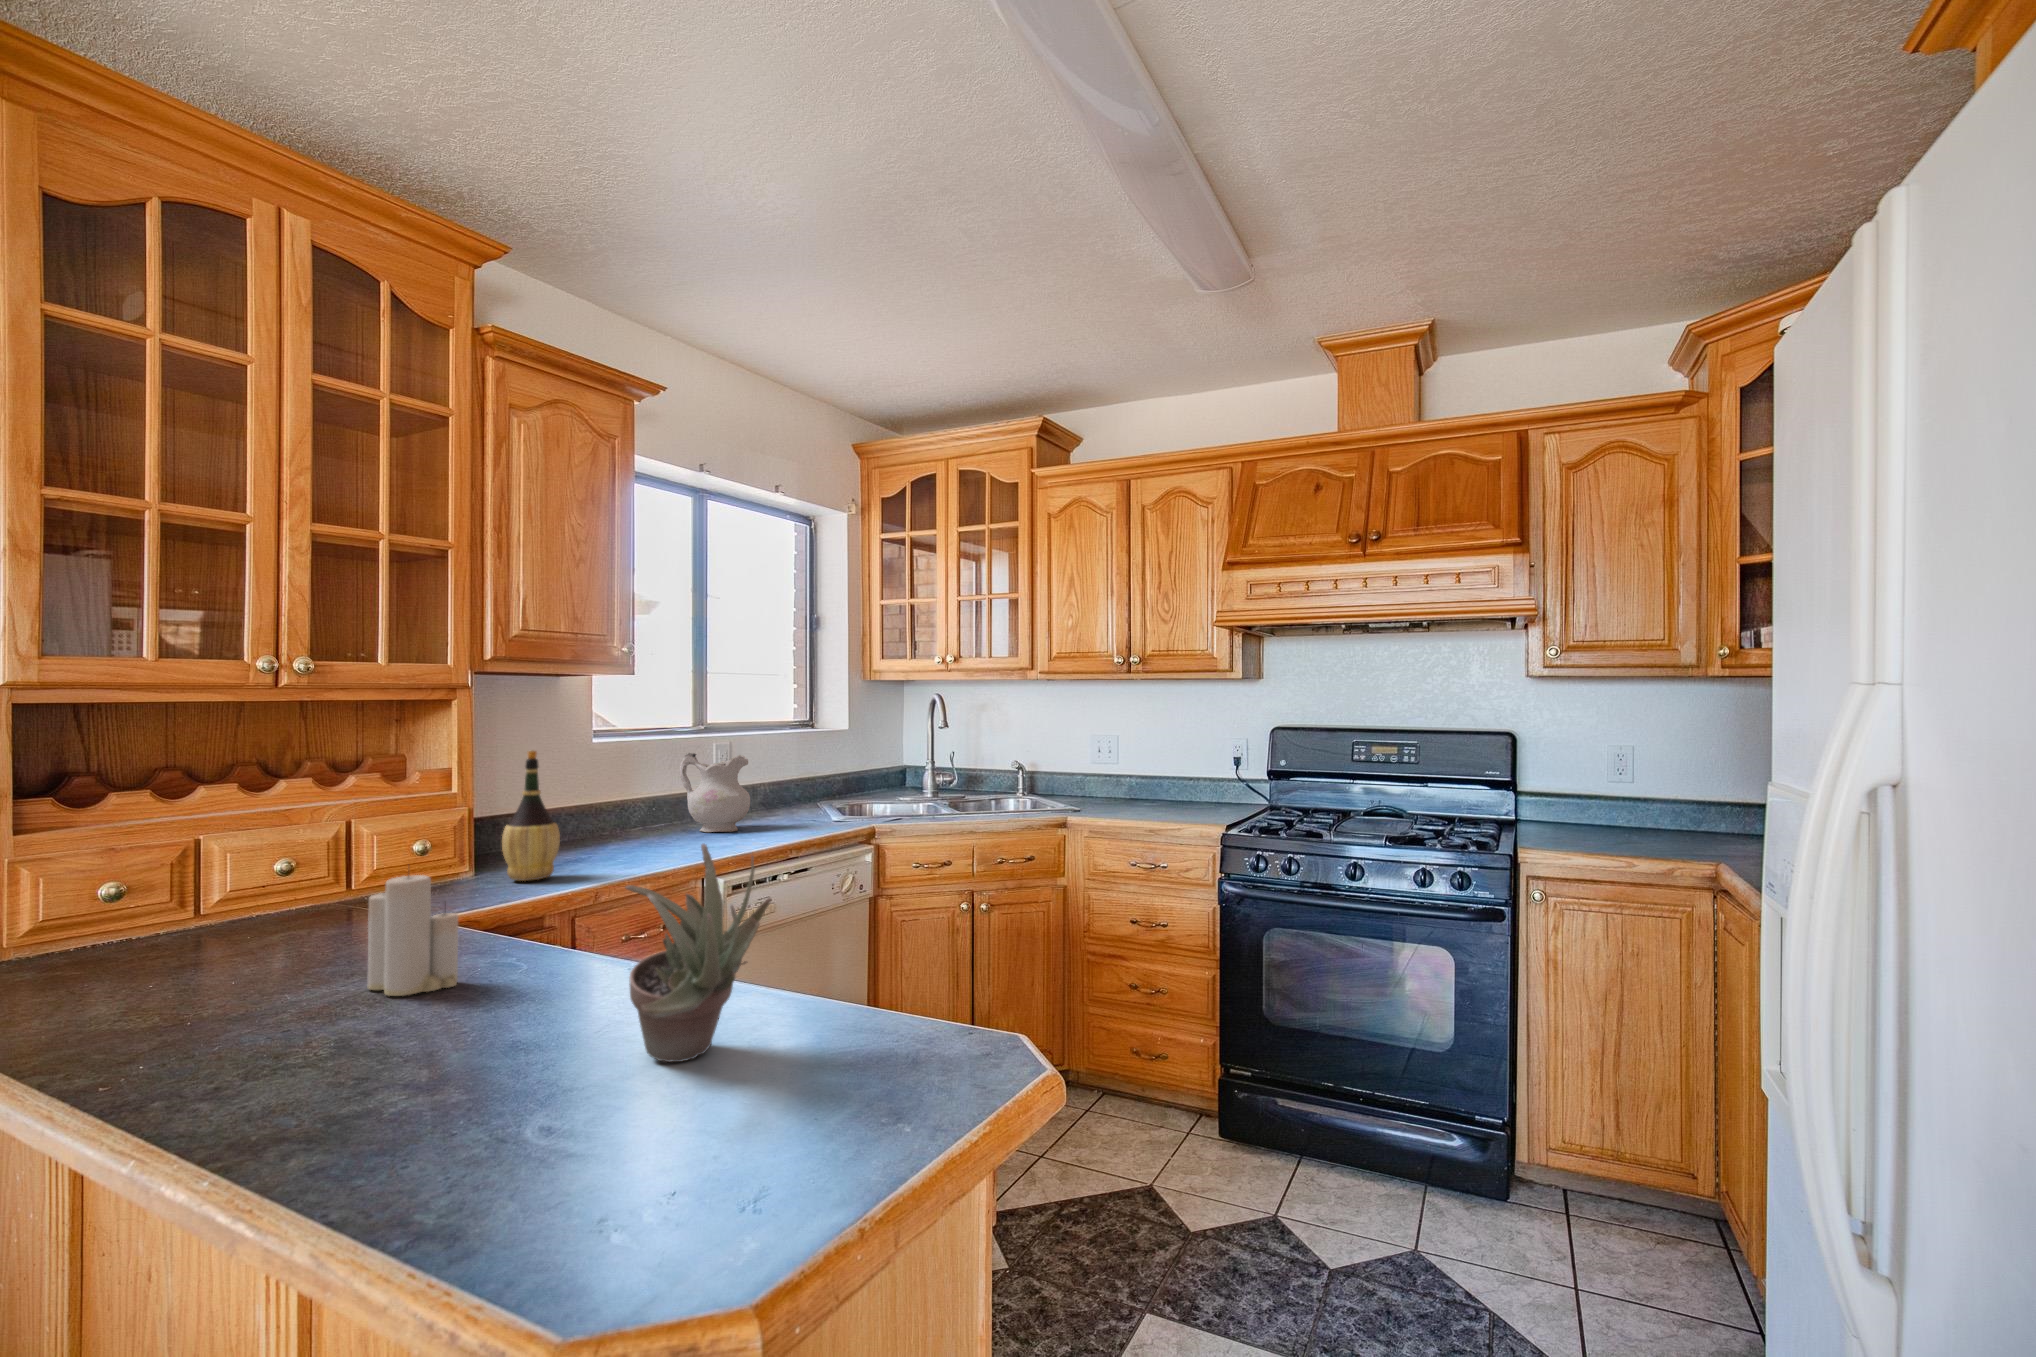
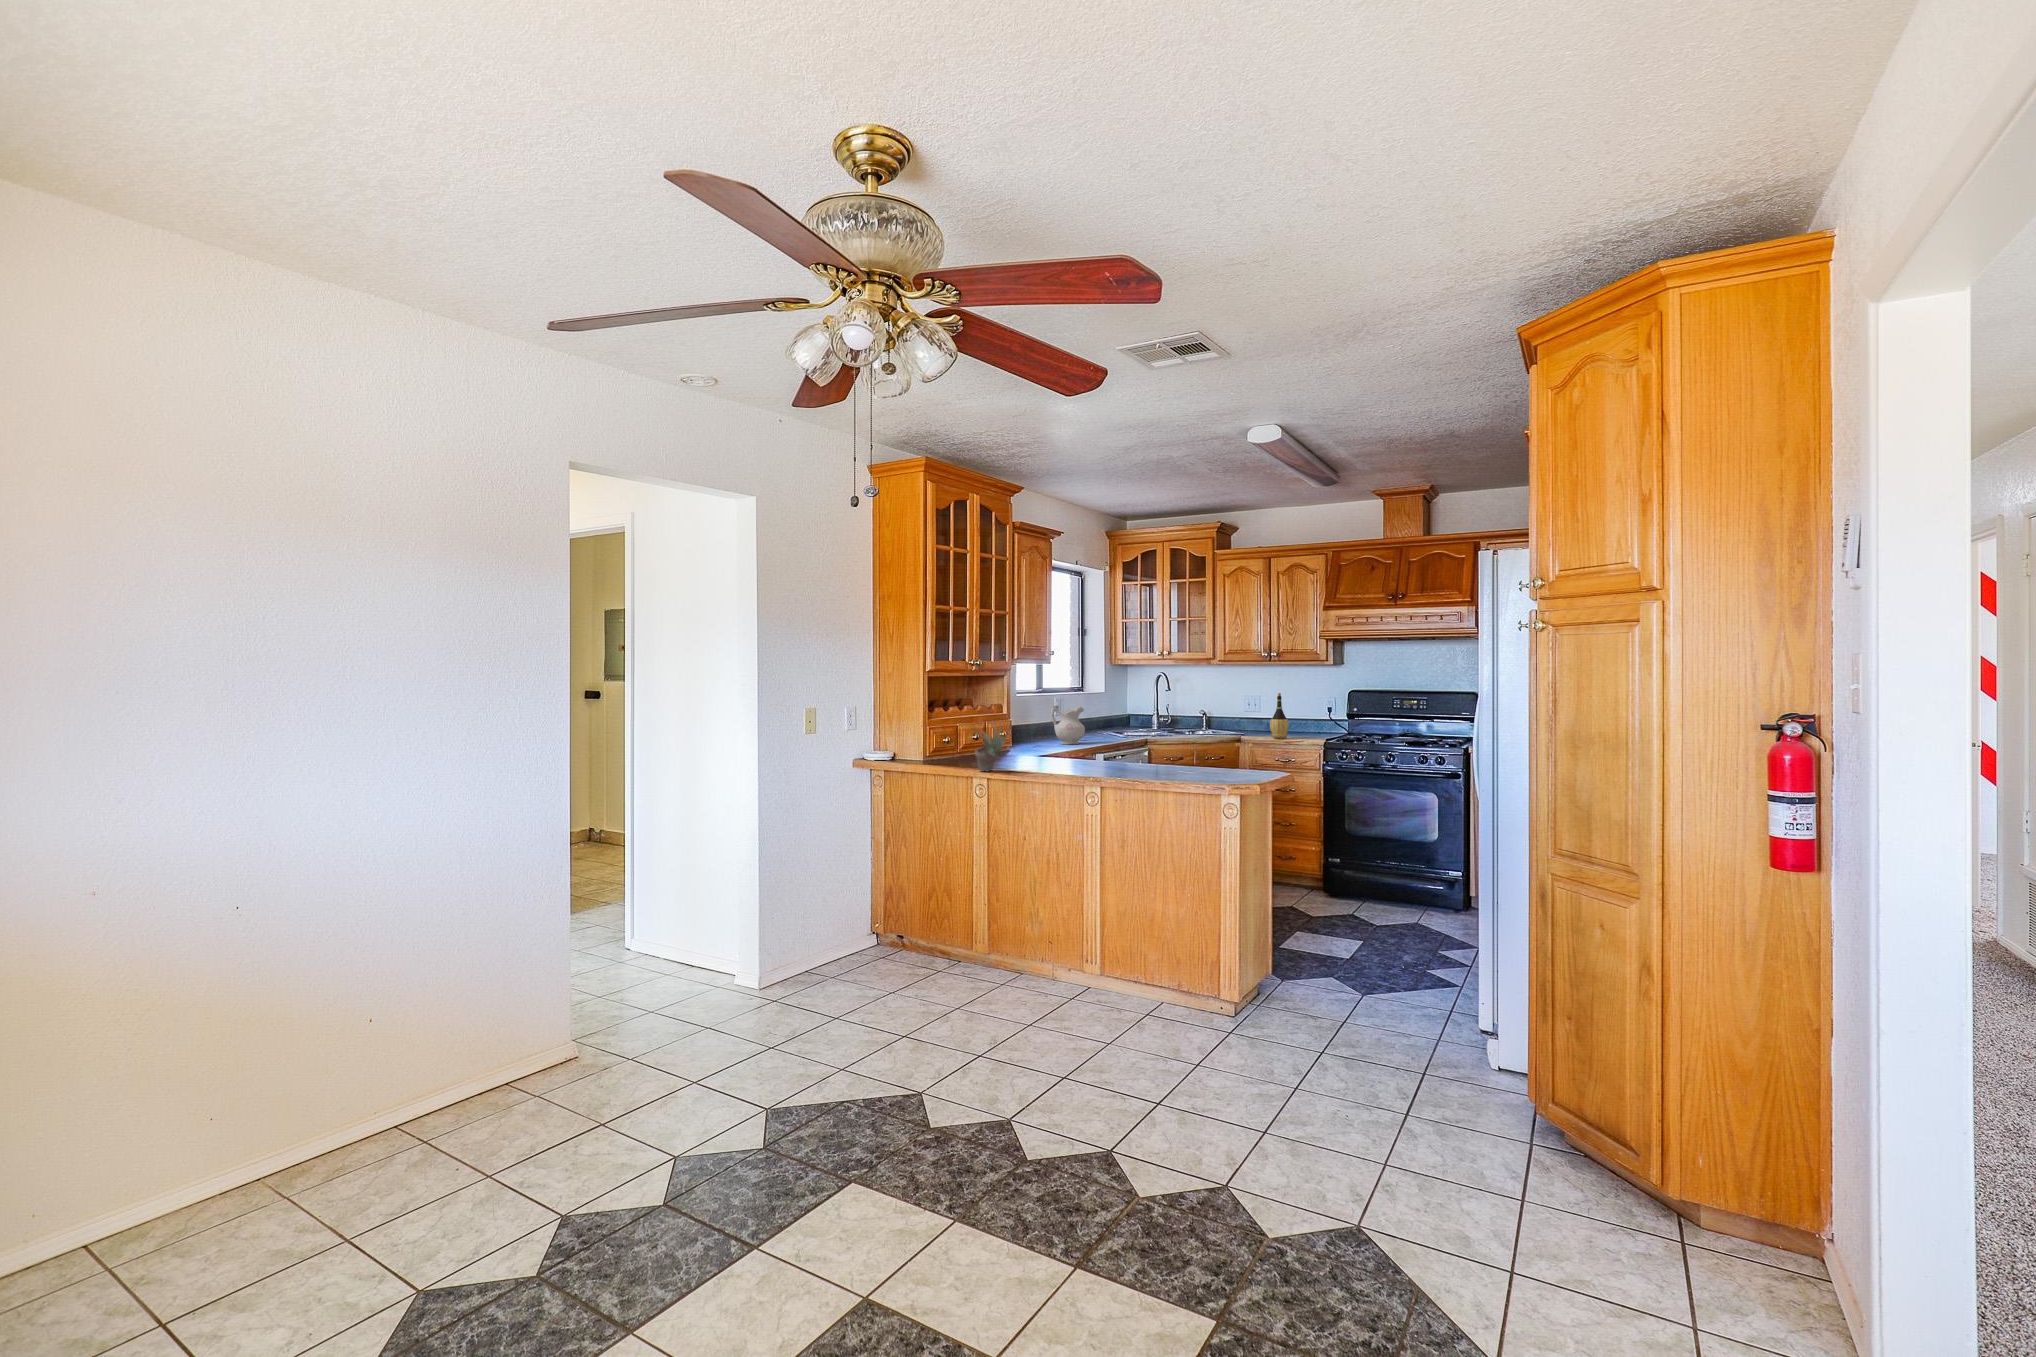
wine bottle: present [502,750,560,881] -> present [1270,693,1289,739]
succulent plant: present [626,844,771,1062] -> present [975,724,1006,771]
candle: present [368,875,458,996] -> none [1071,737,1099,776]

